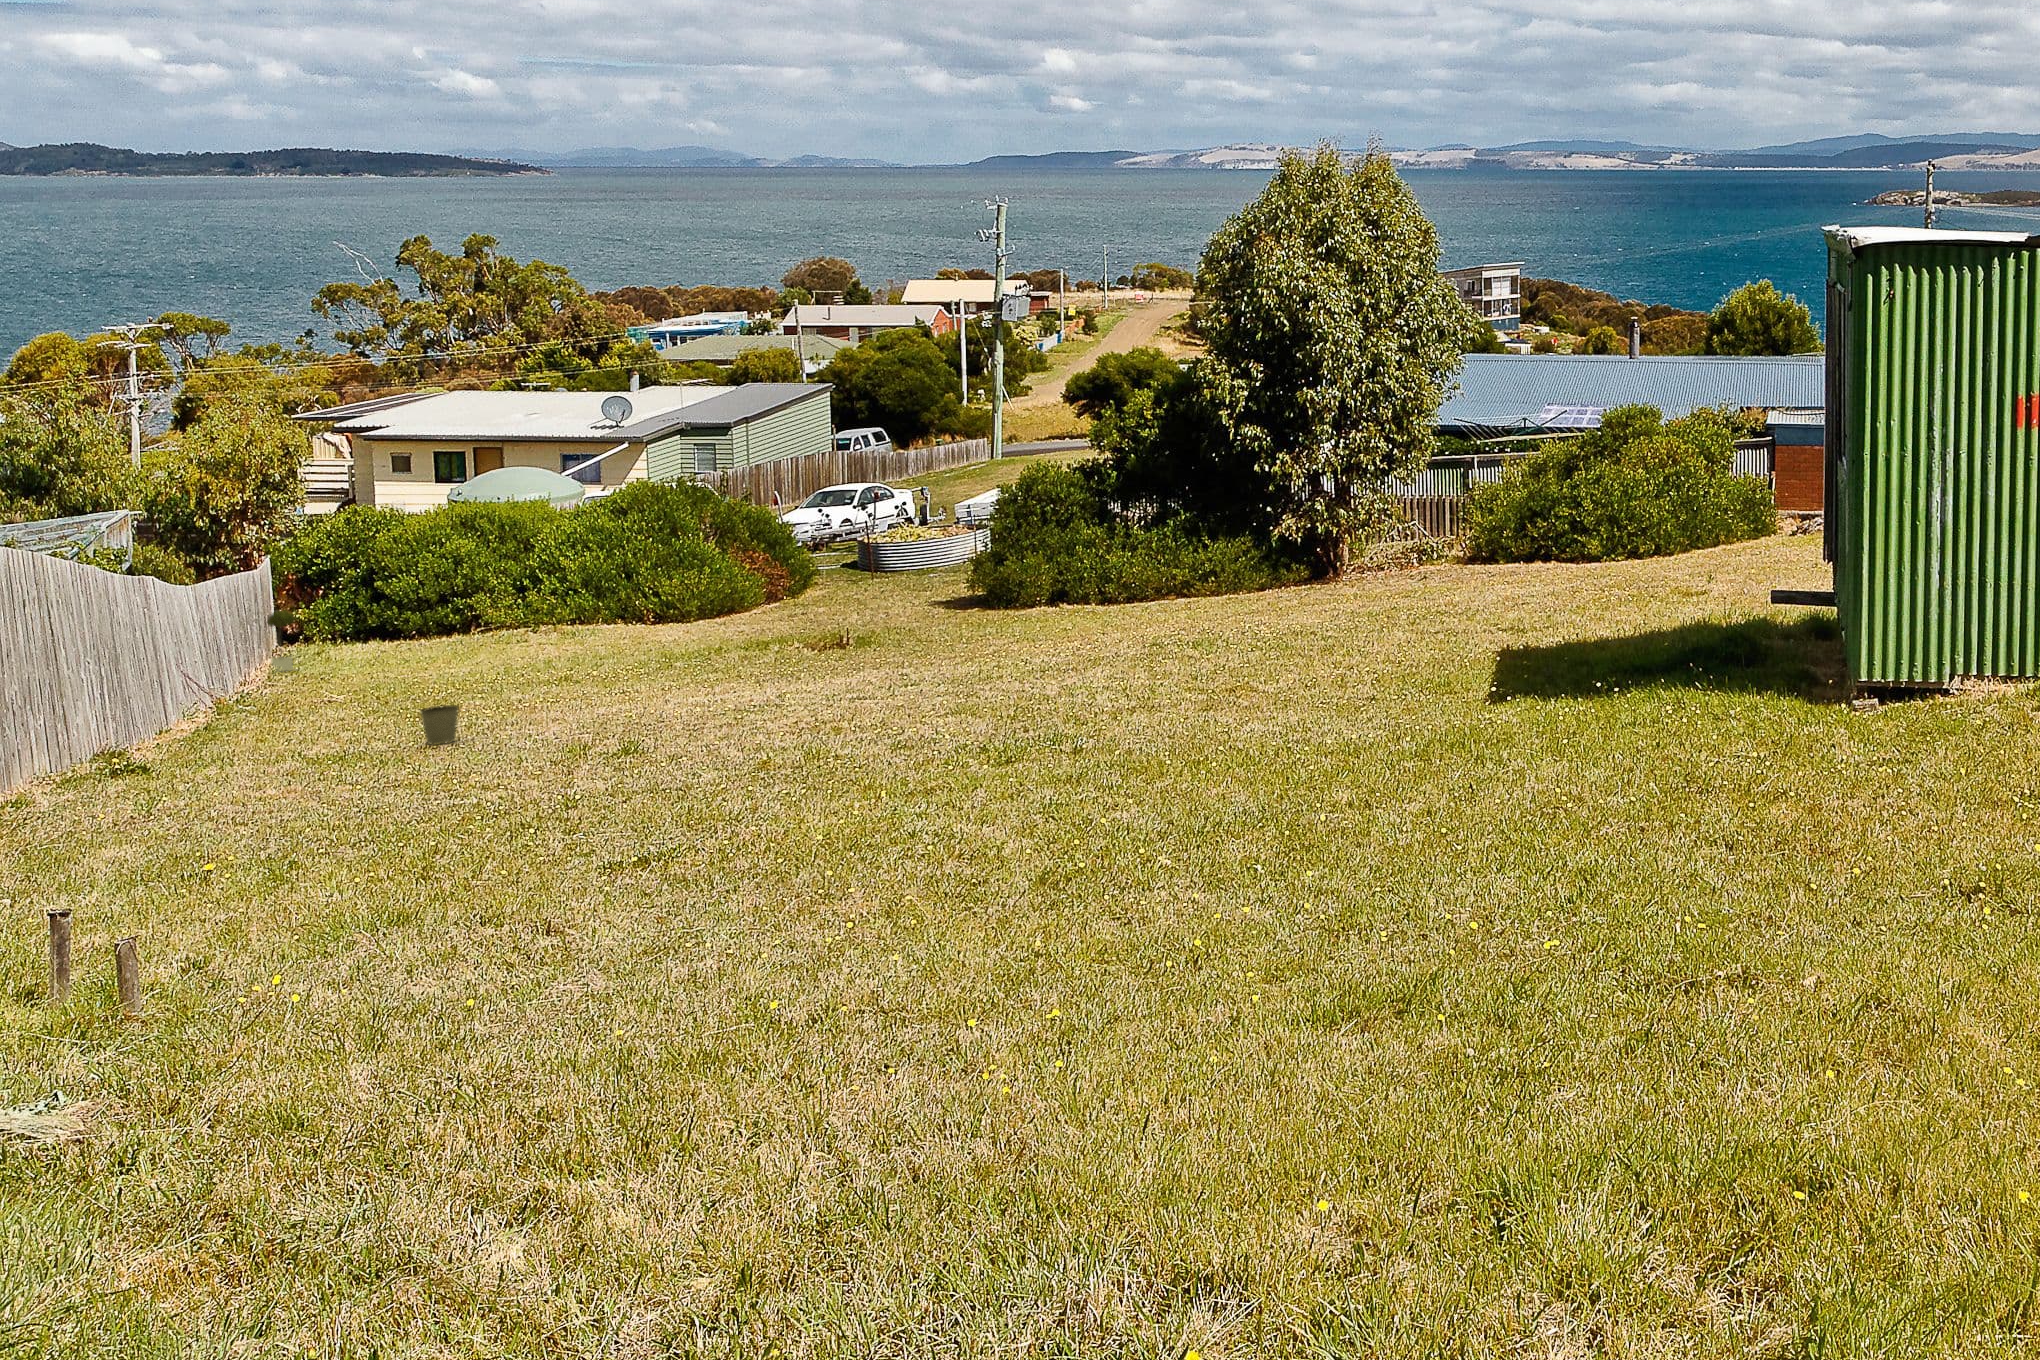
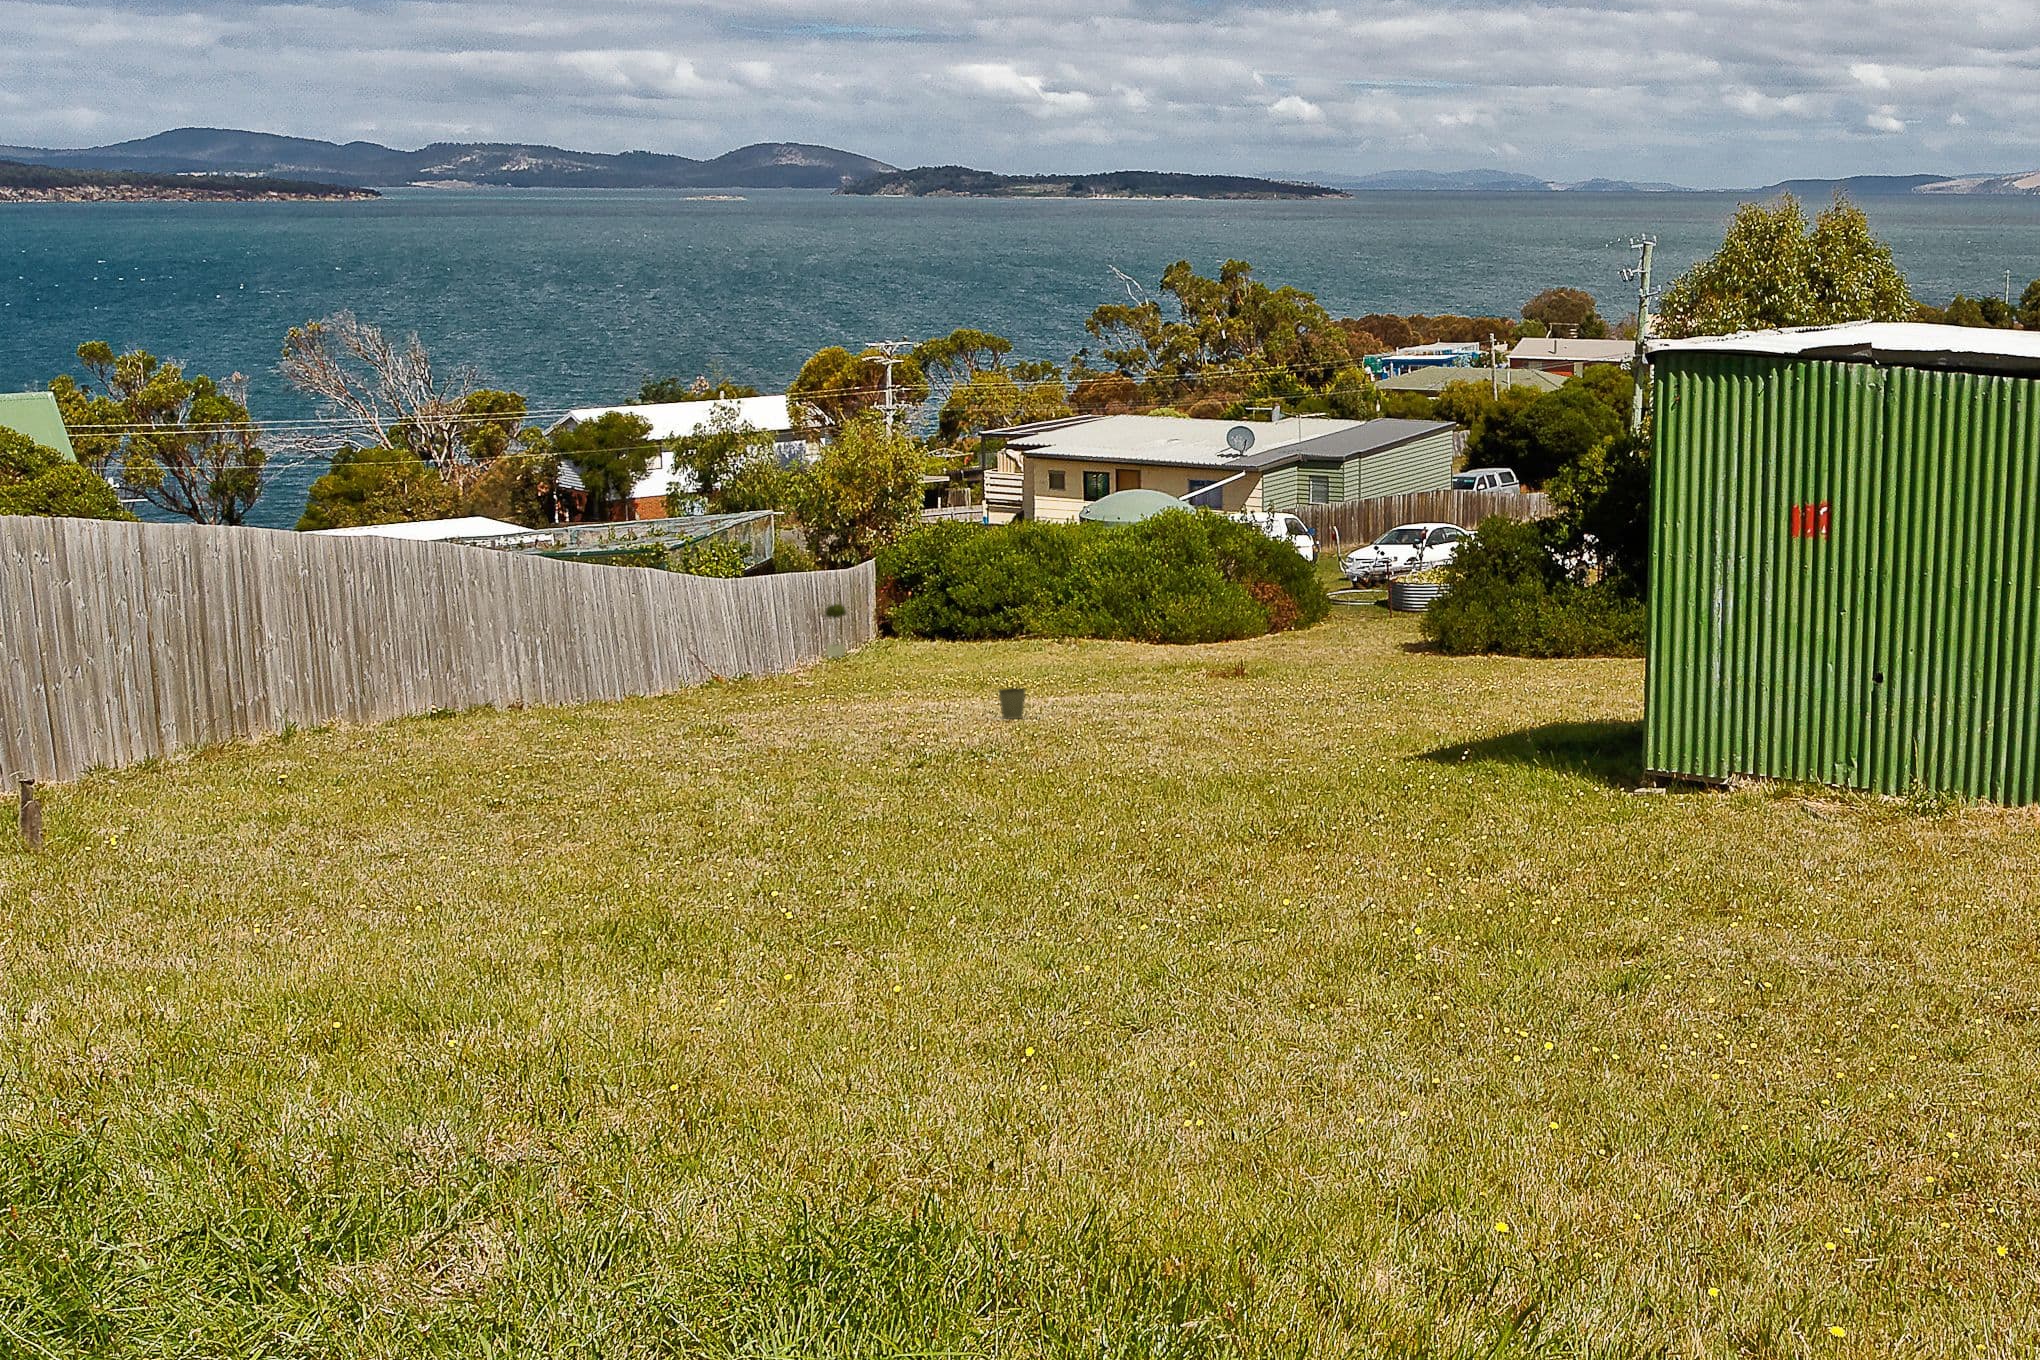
bucket: present [419,705,459,745] -> present [999,688,1027,719]

